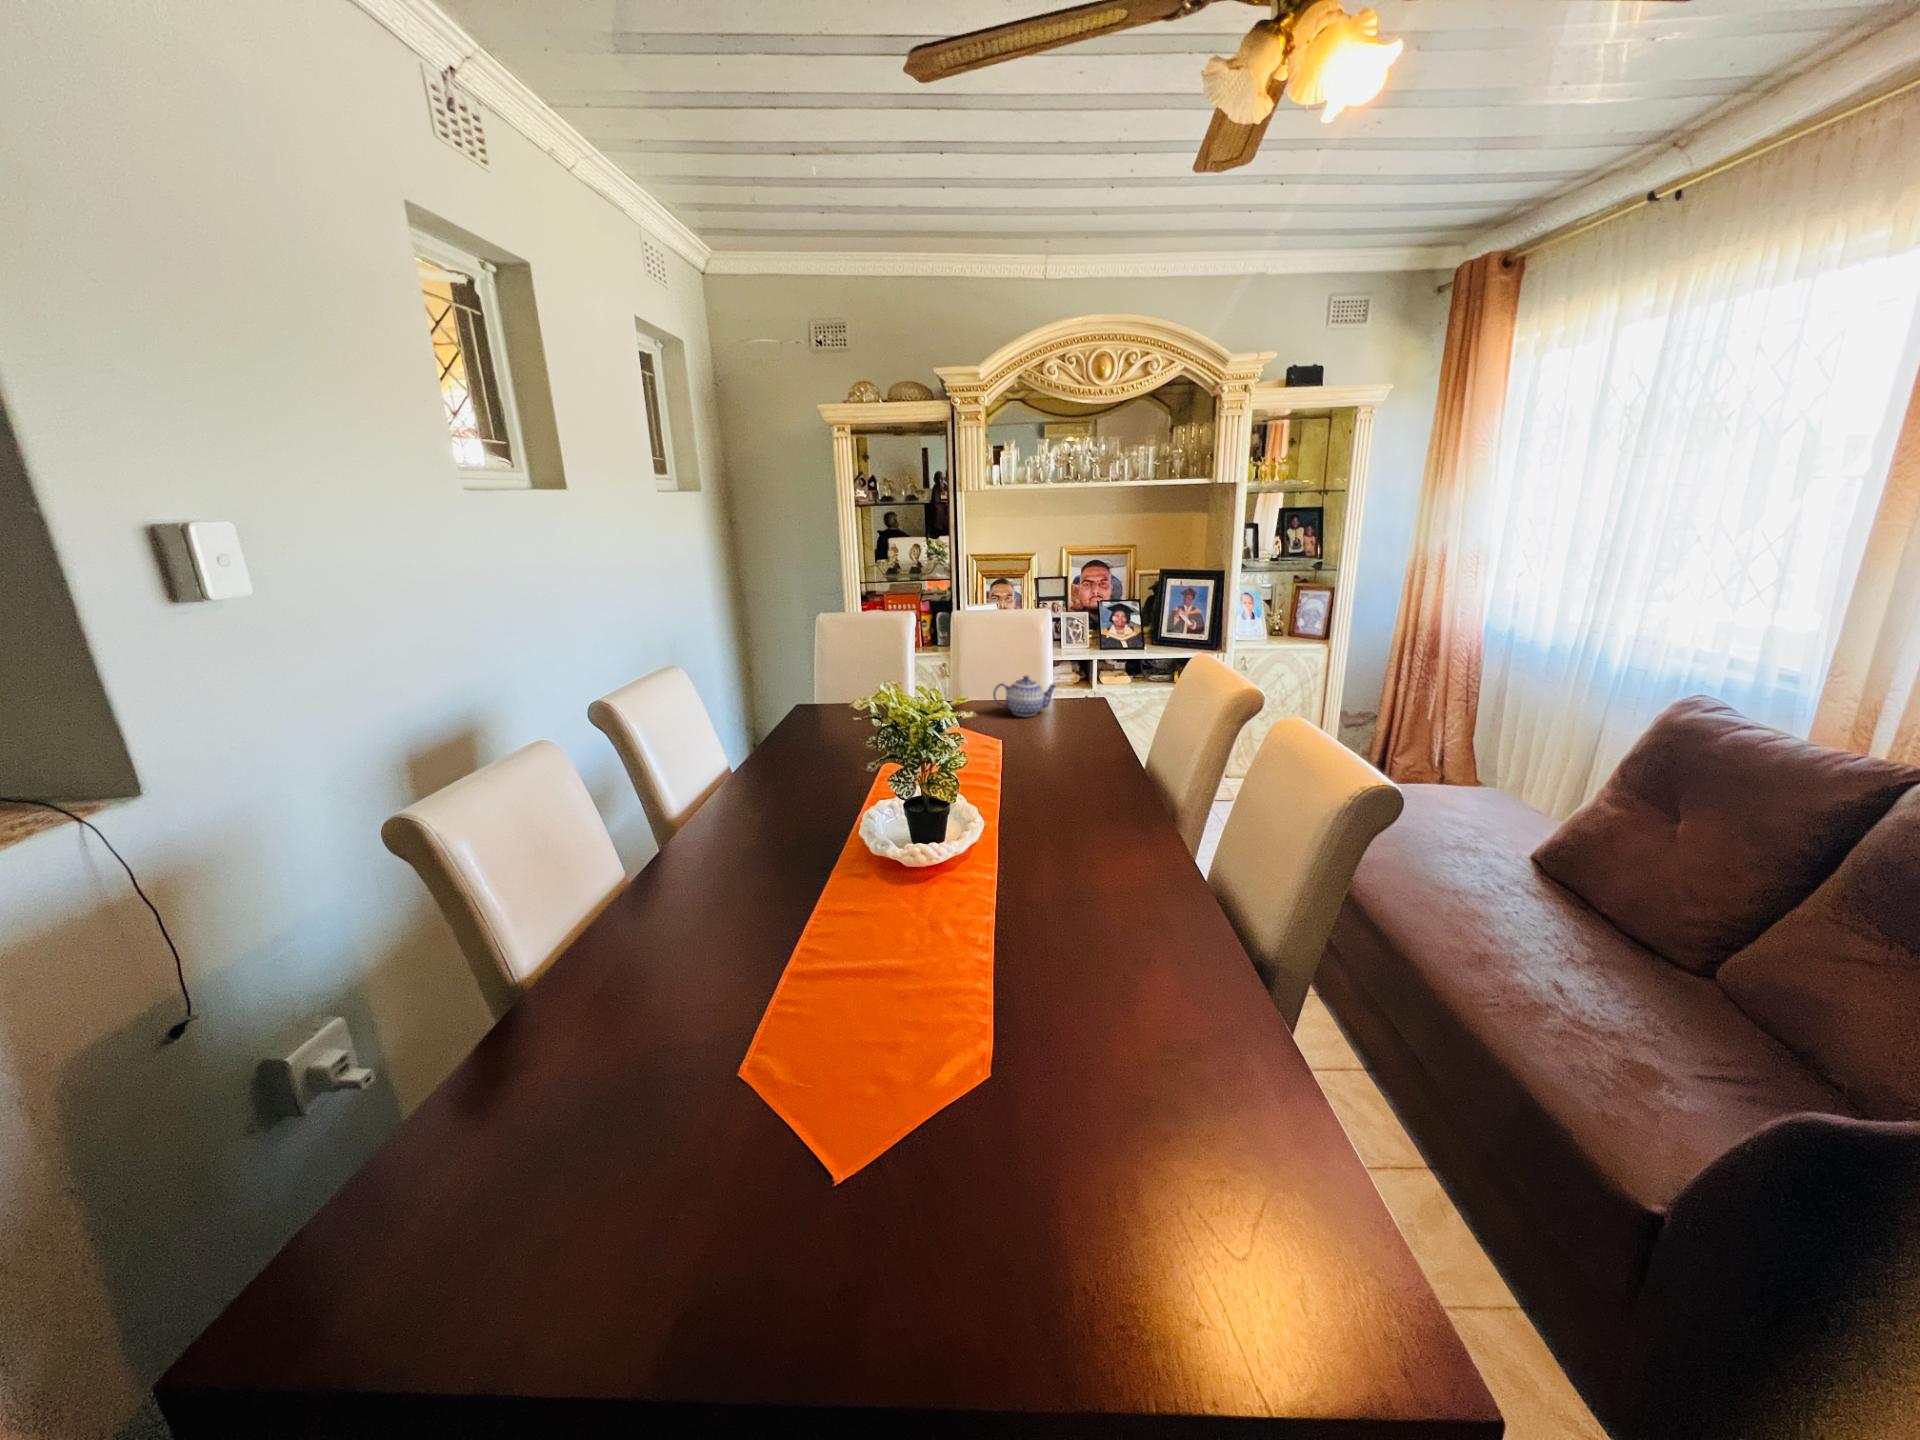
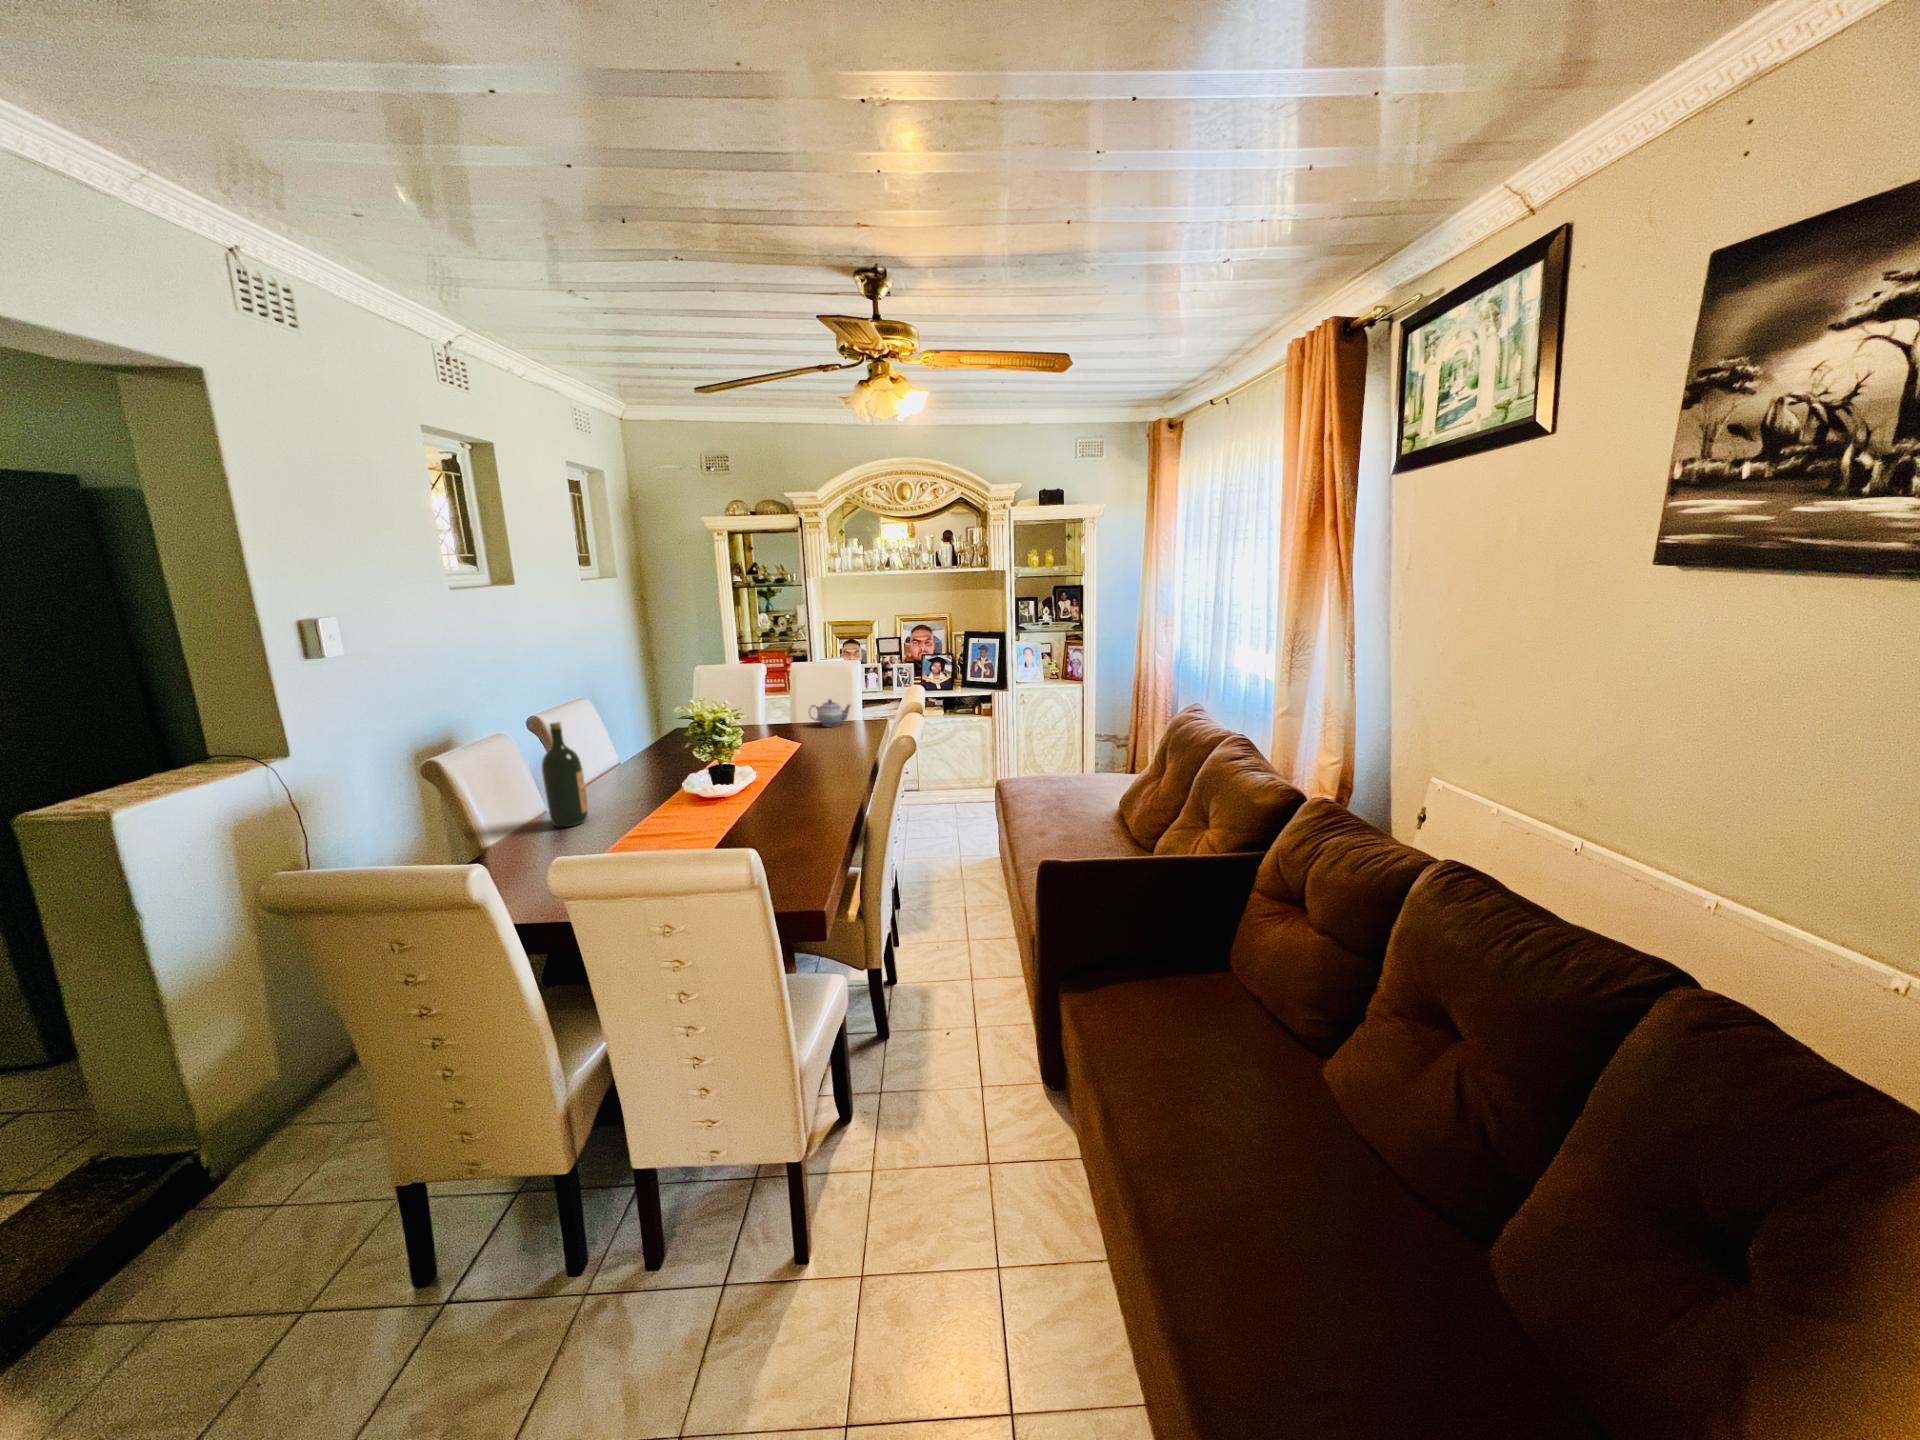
wine bottle: none [620,770,708,970] -> present [542,722,588,827]

